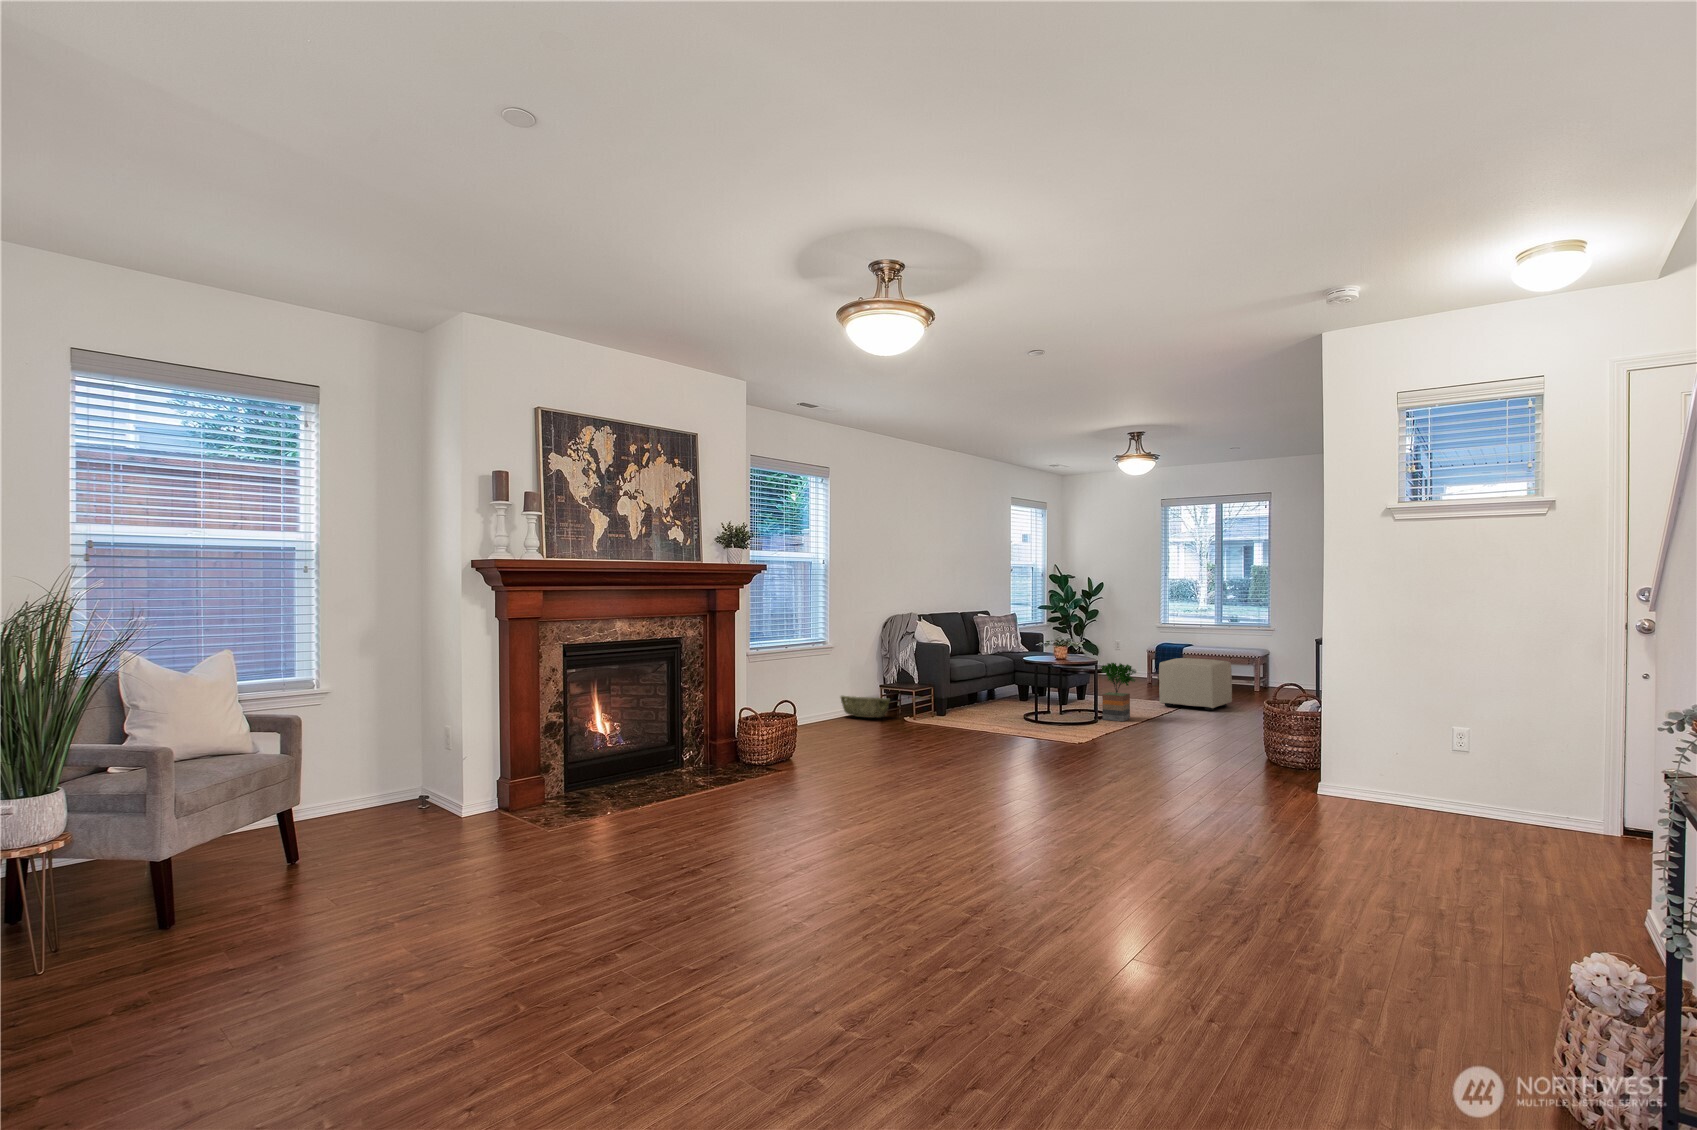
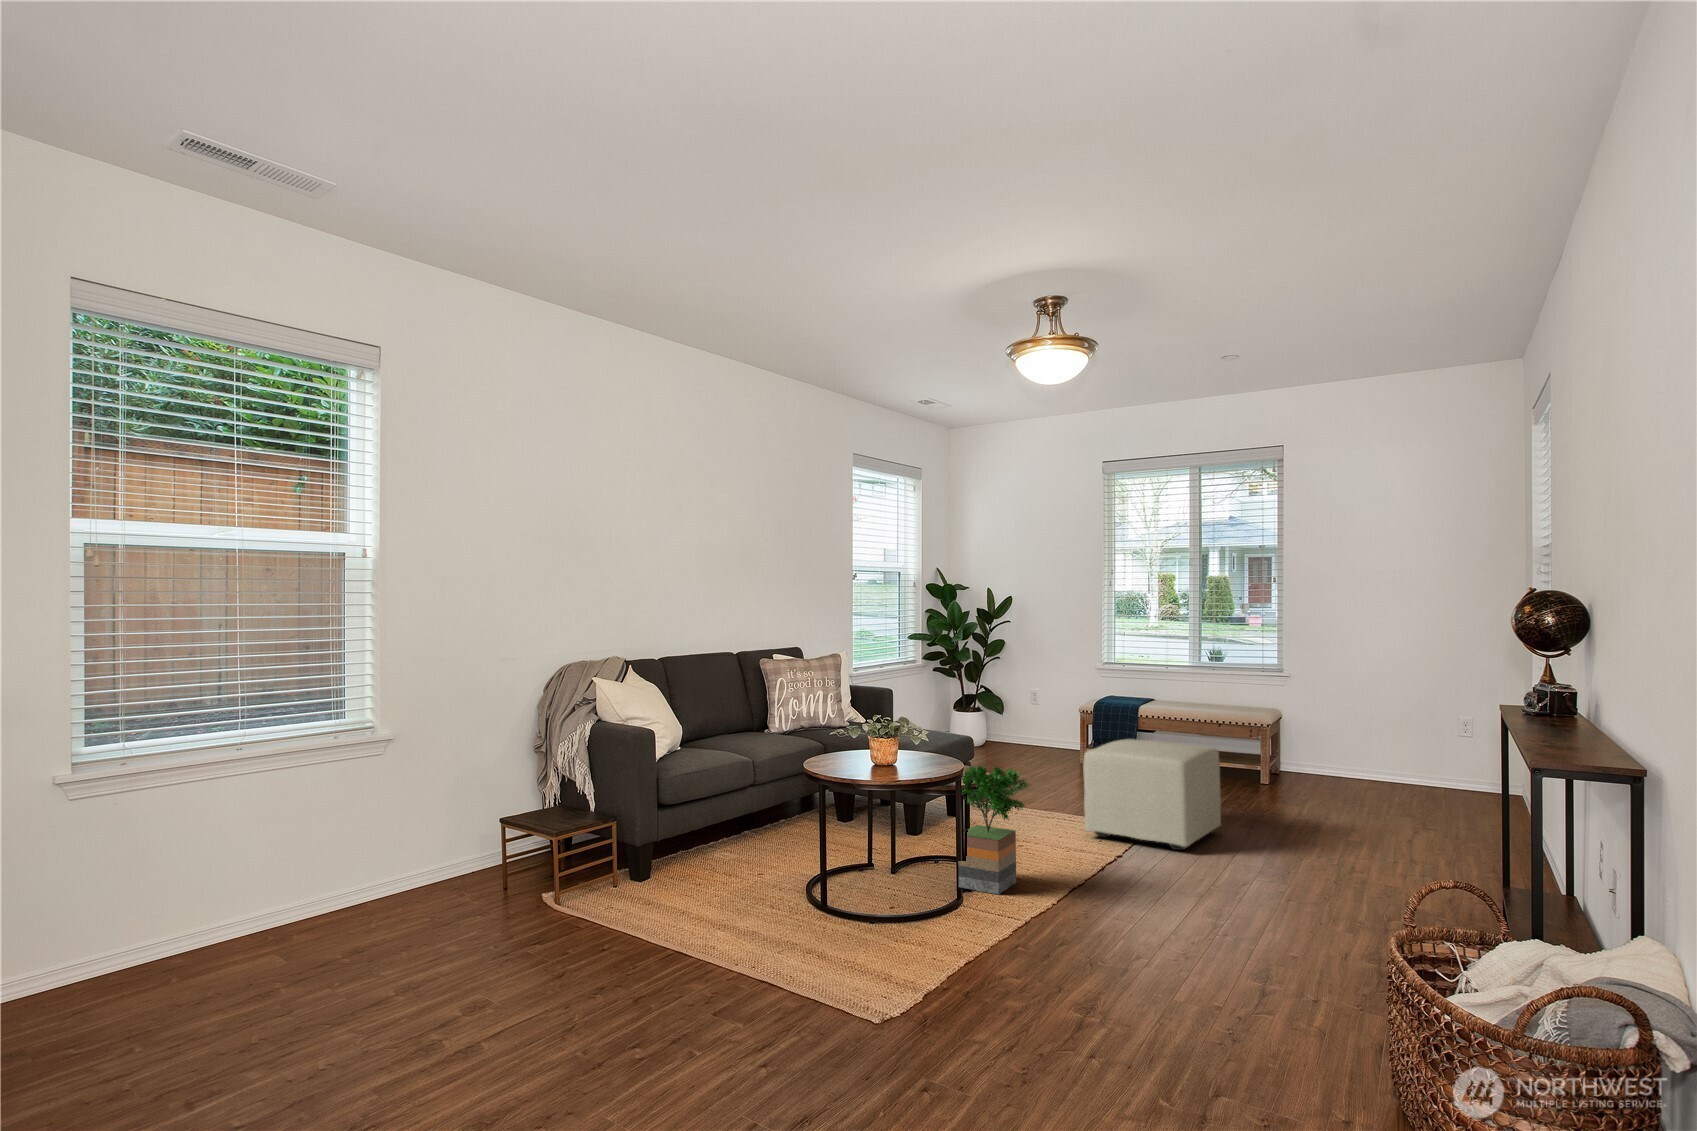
woven basket: present [841,696,890,718] -> none [412,839,517,894]

